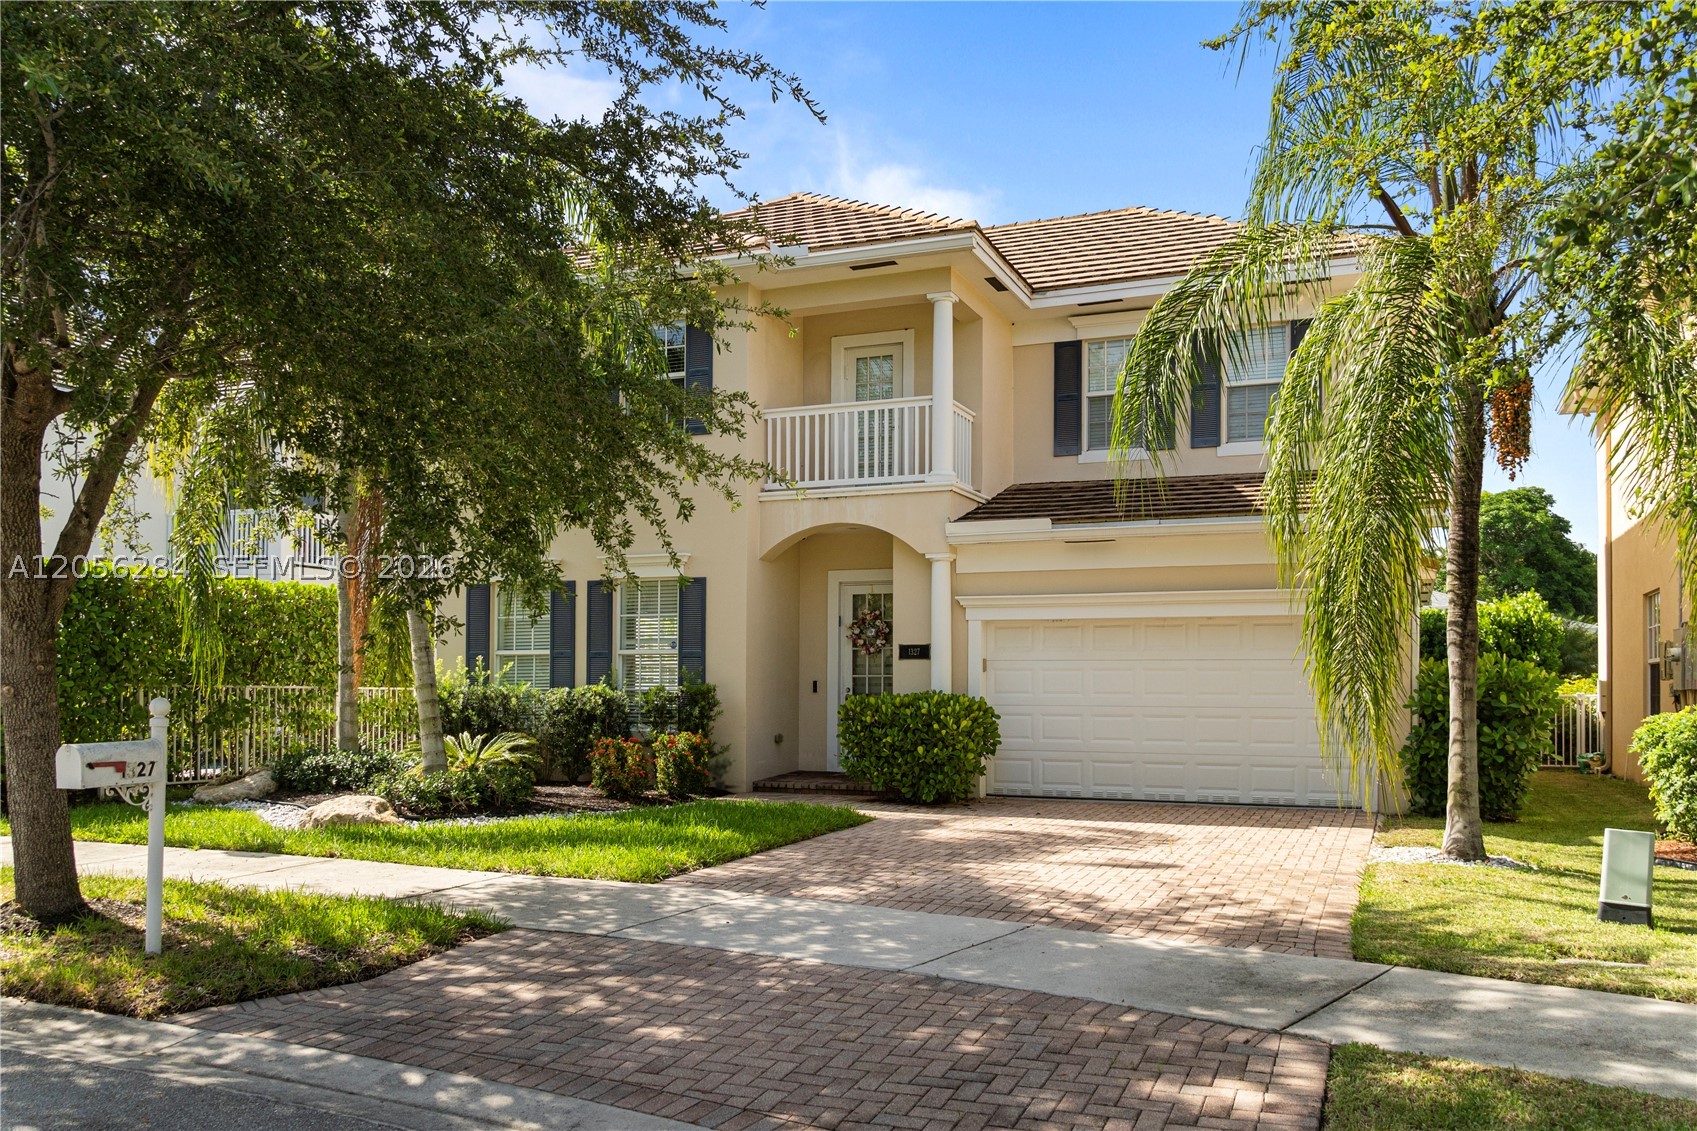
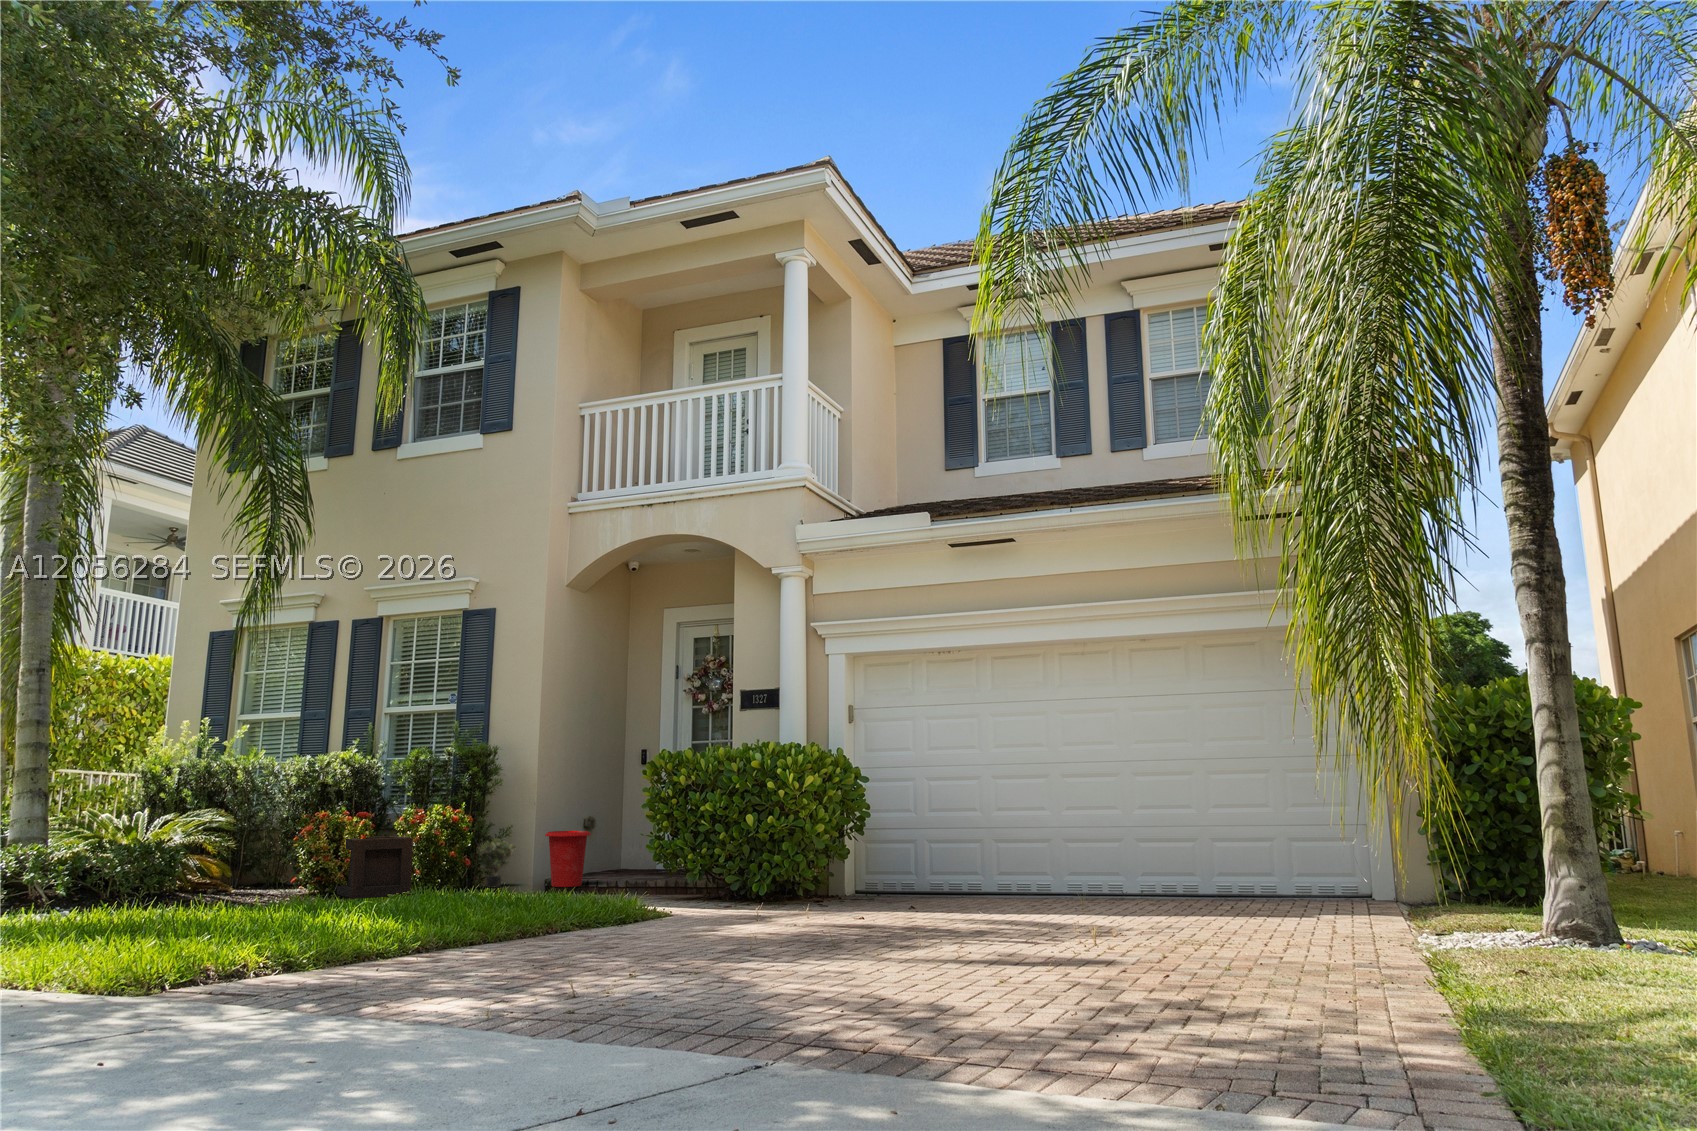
waste bin: none [755,747,789,789] -> present [545,831,591,887]
wooden crate: none [616,754,672,802] -> present [337,836,413,898]

